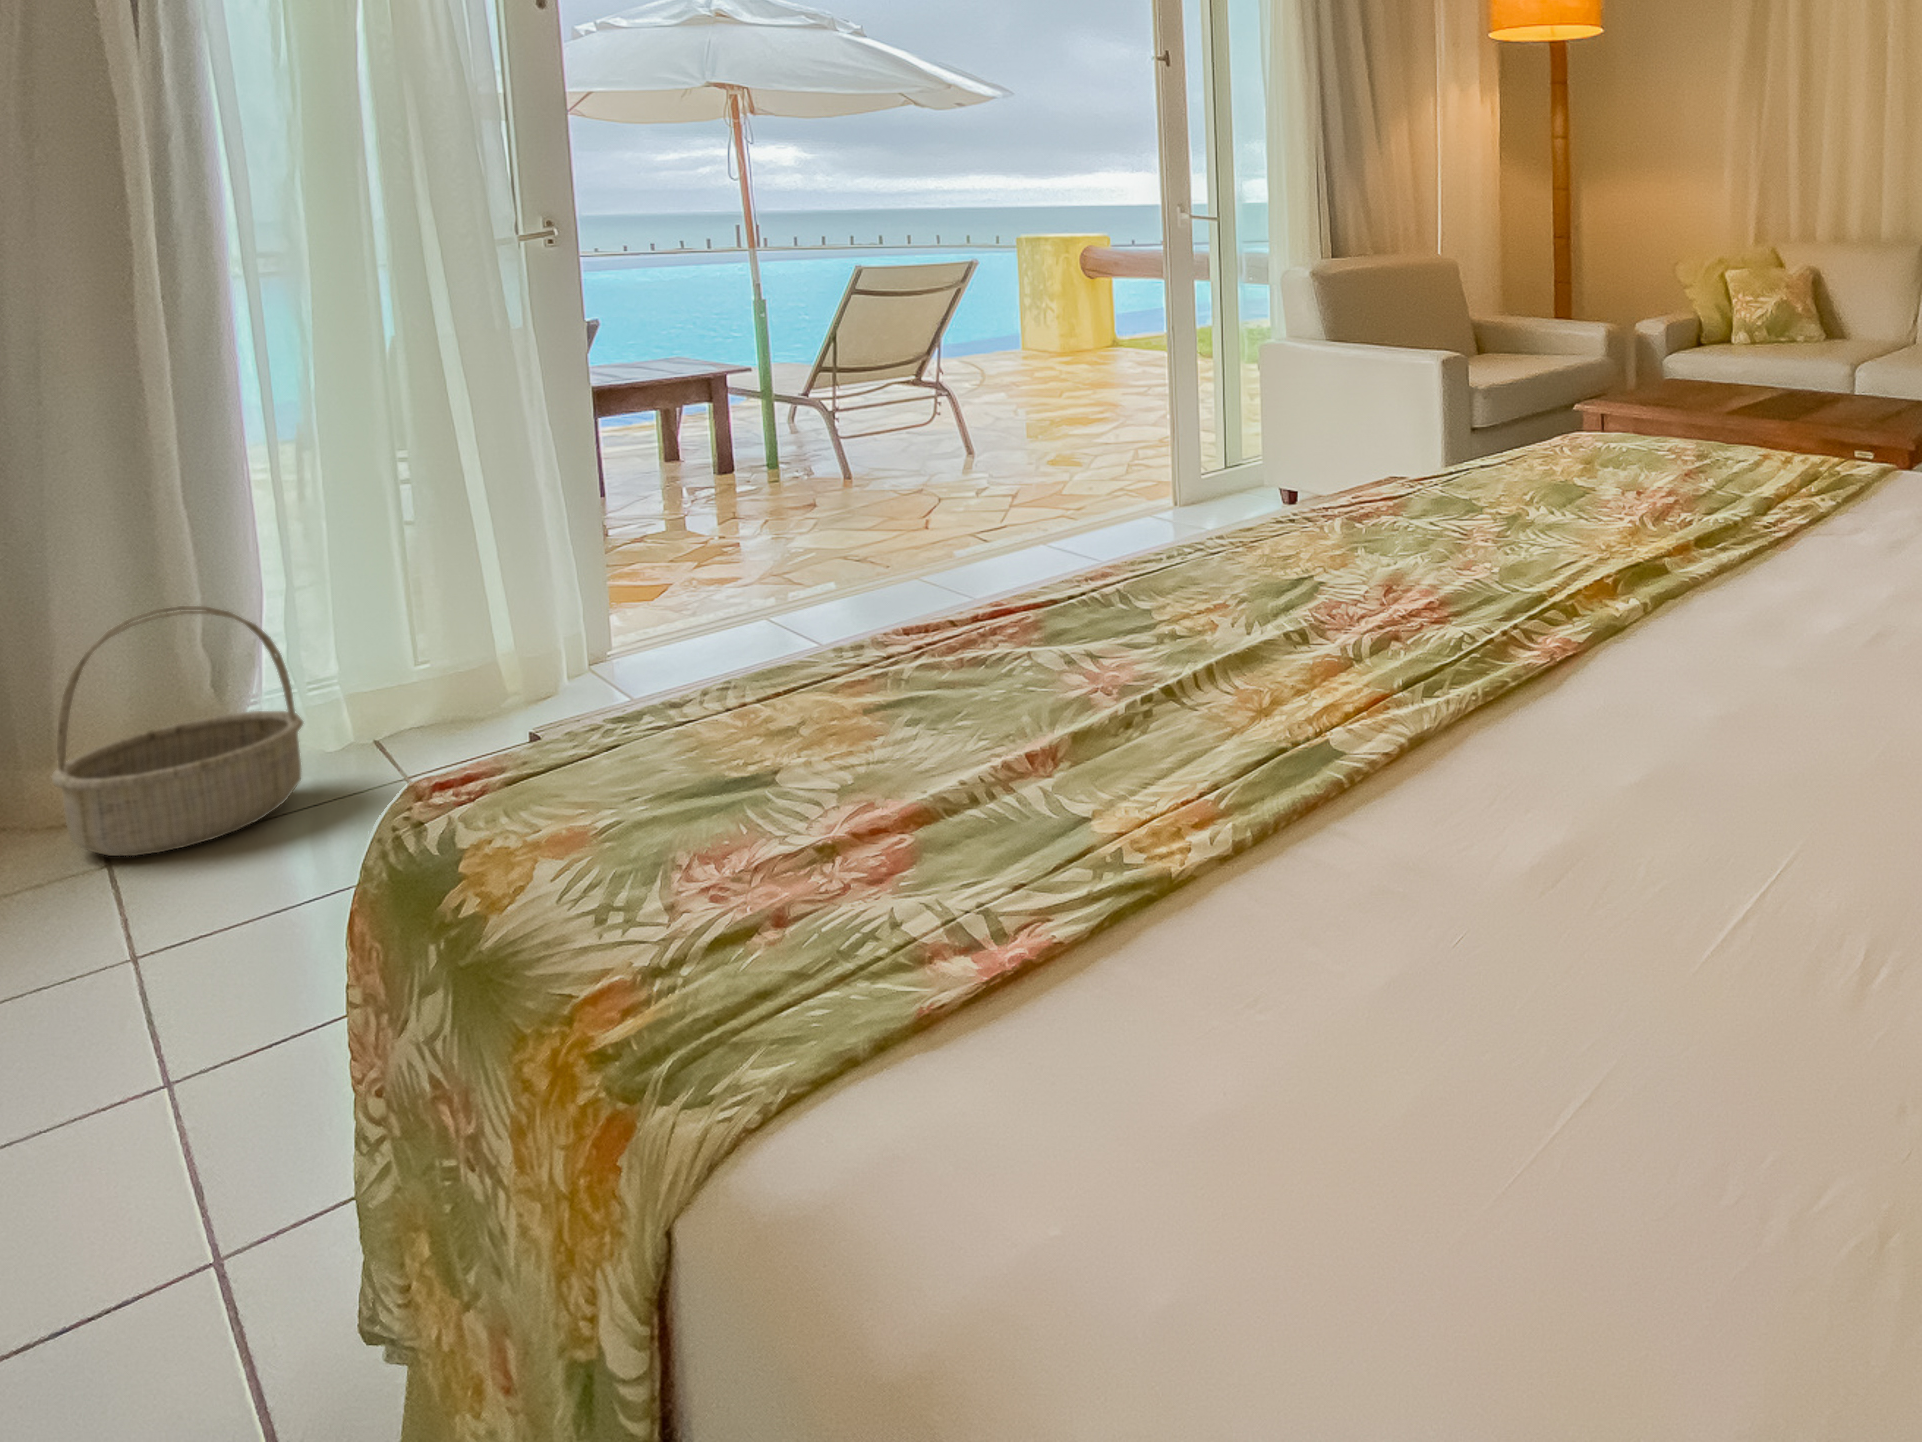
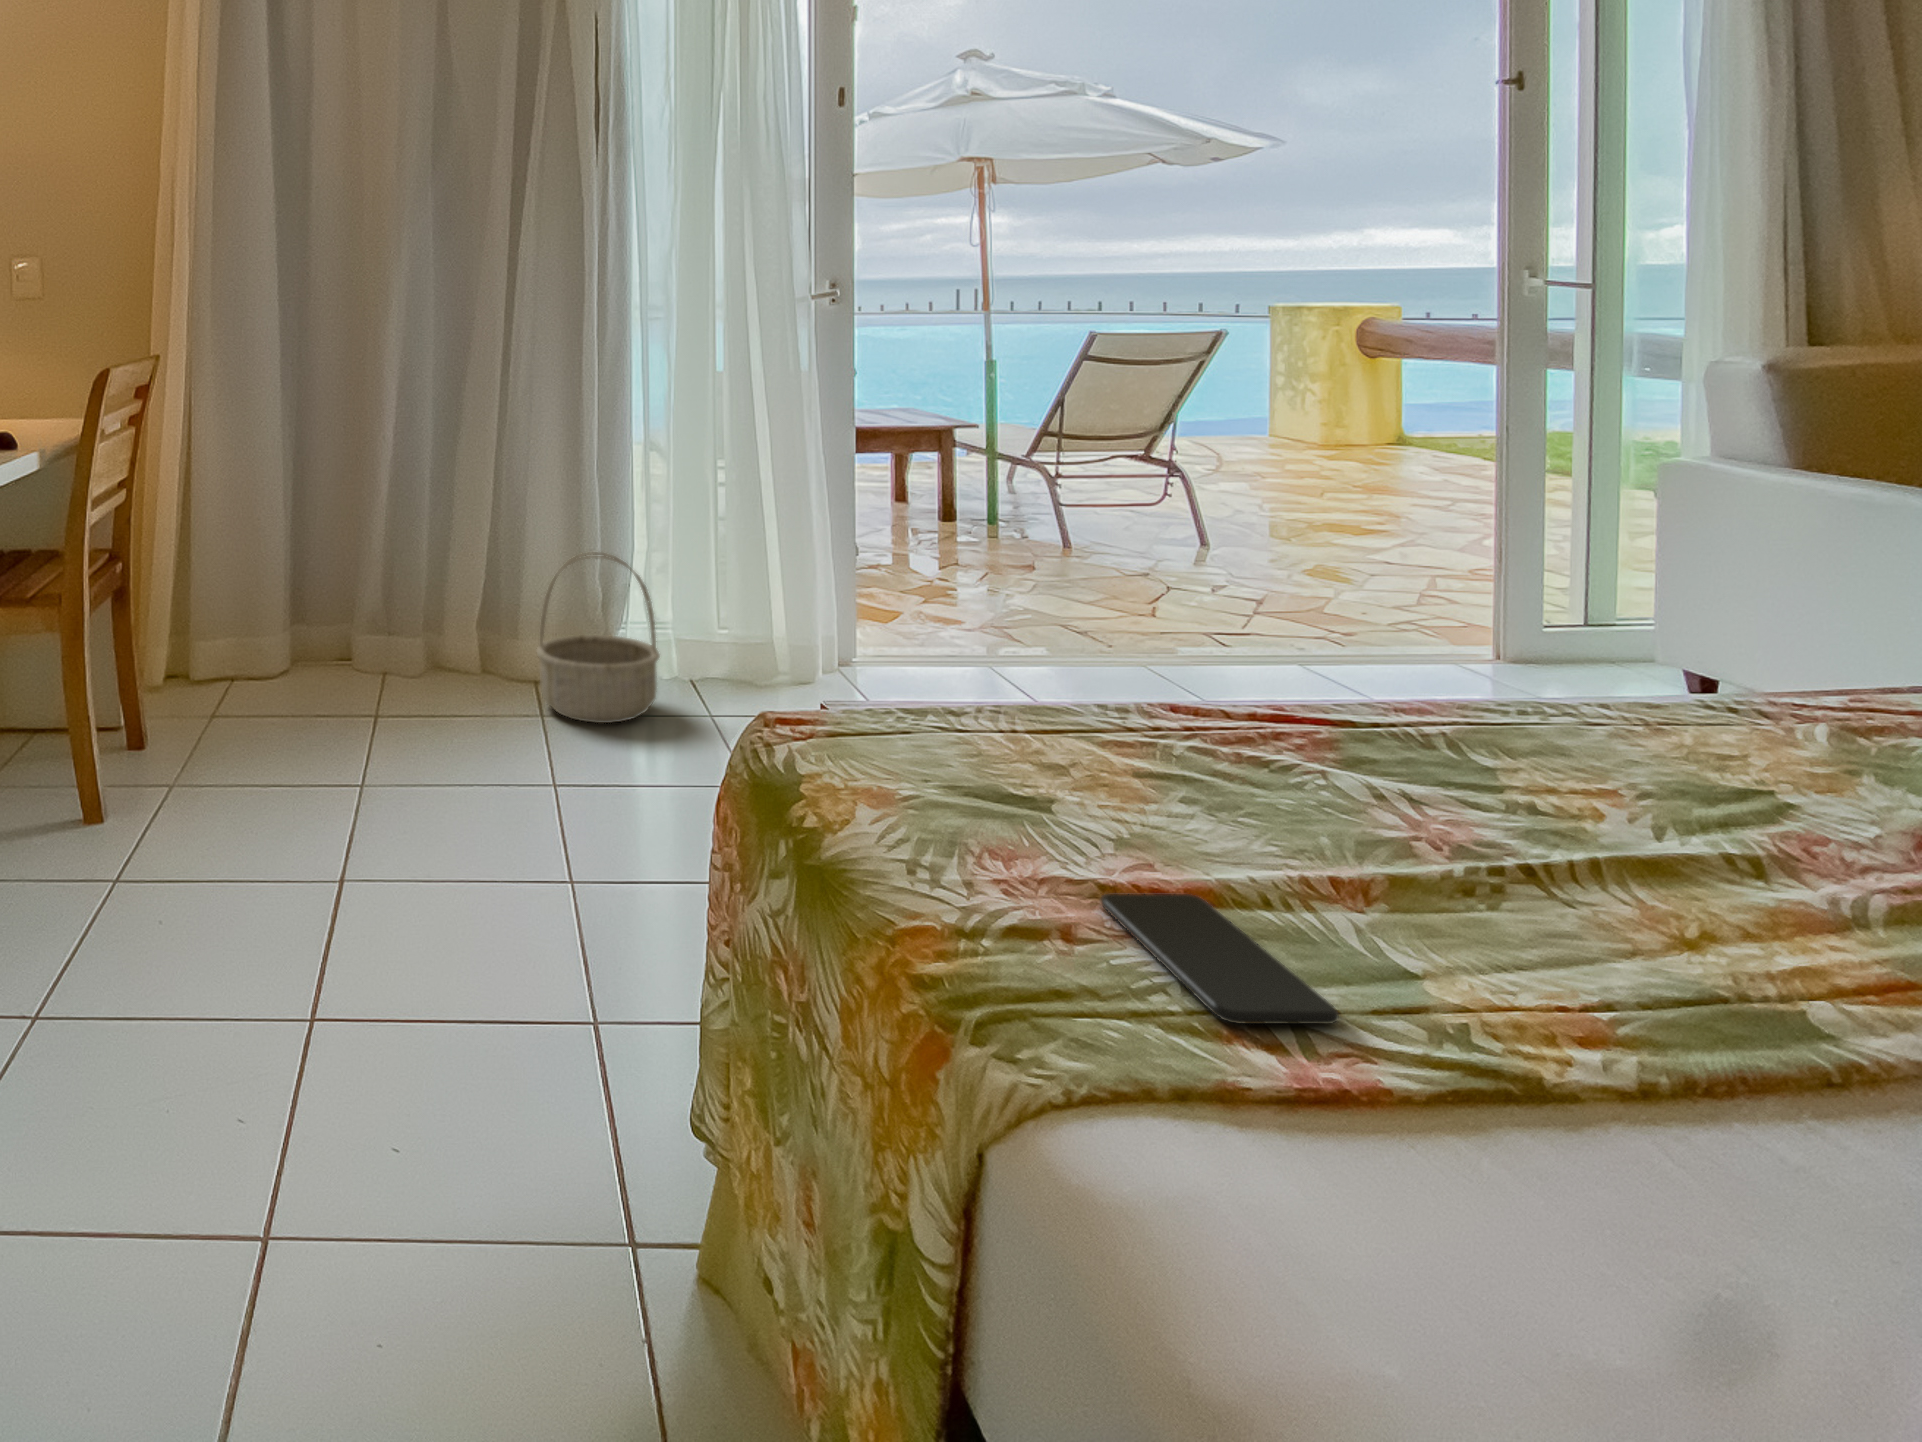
smartphone: none [821,820,1027,941] -> present [1101,894,1339,1024]

